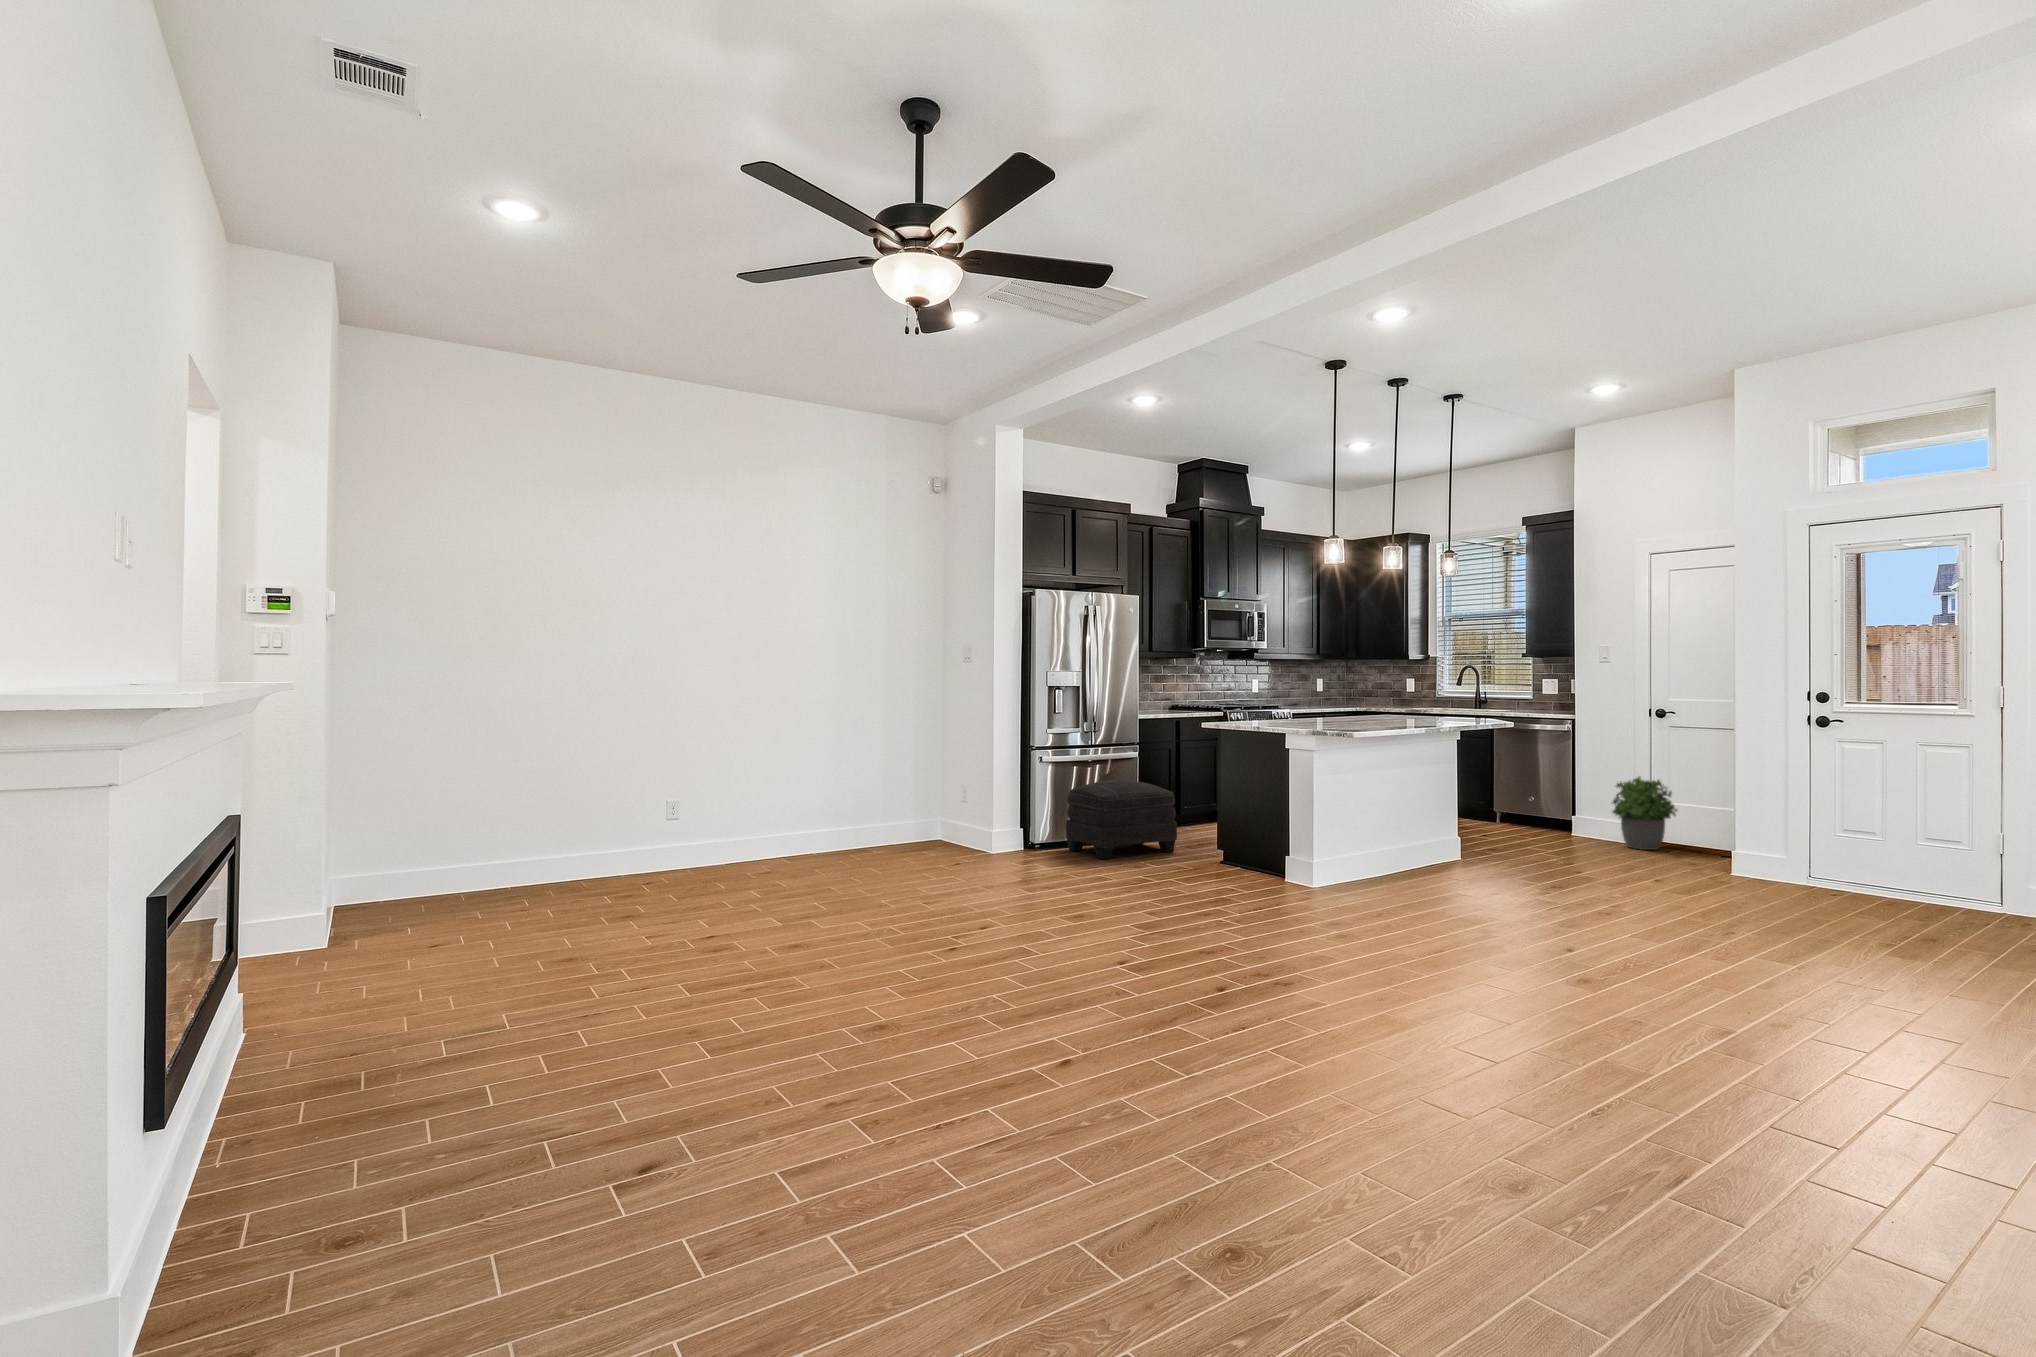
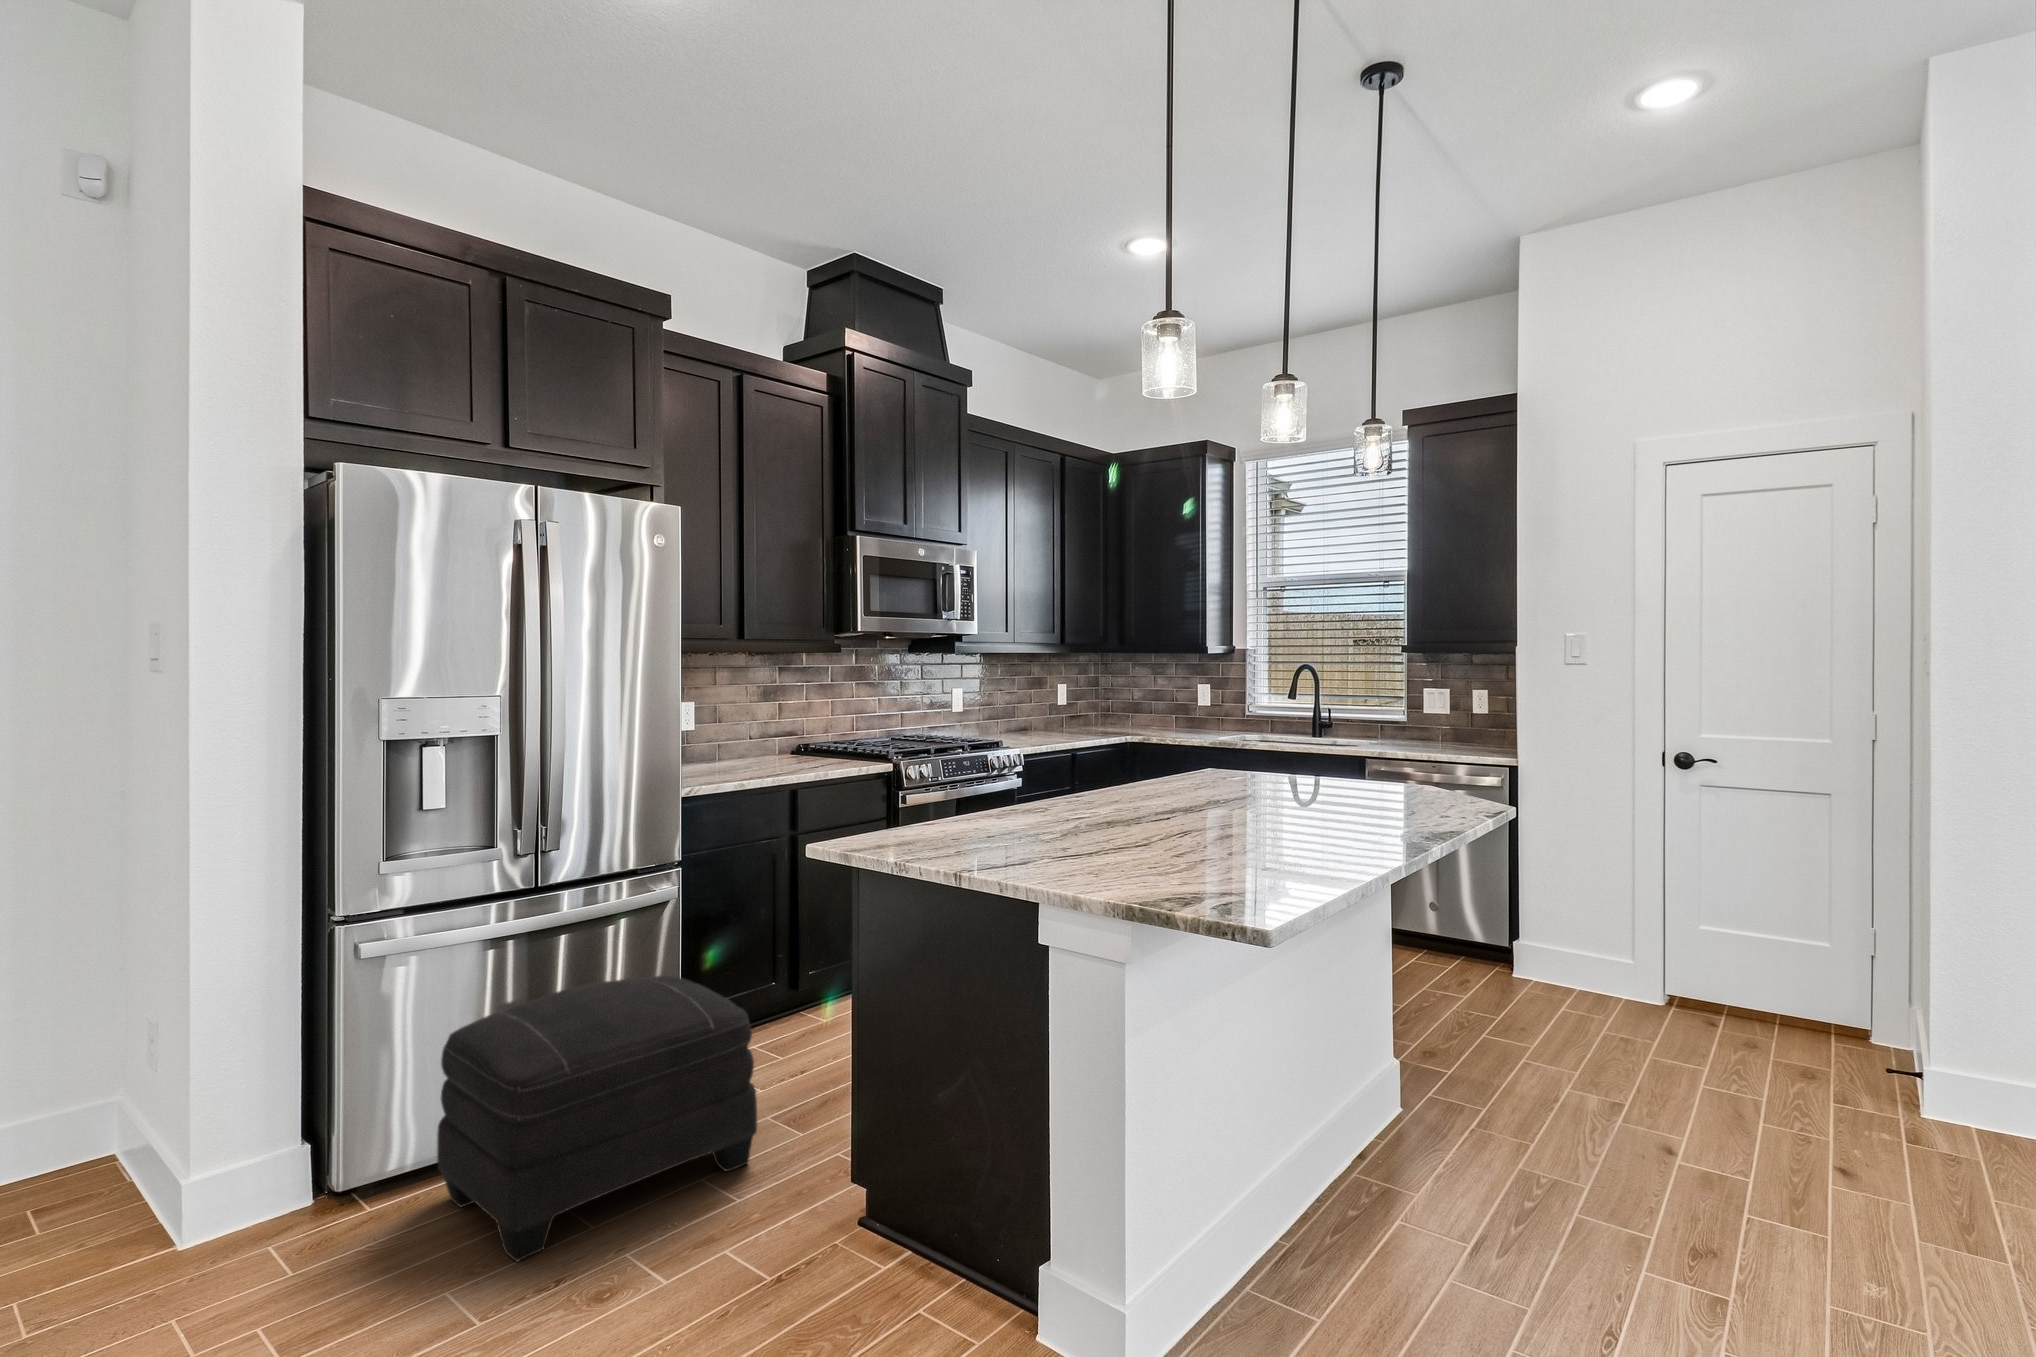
potted plant: present [1613,777,1677,850] -> none [1596,885,1729,1025]

